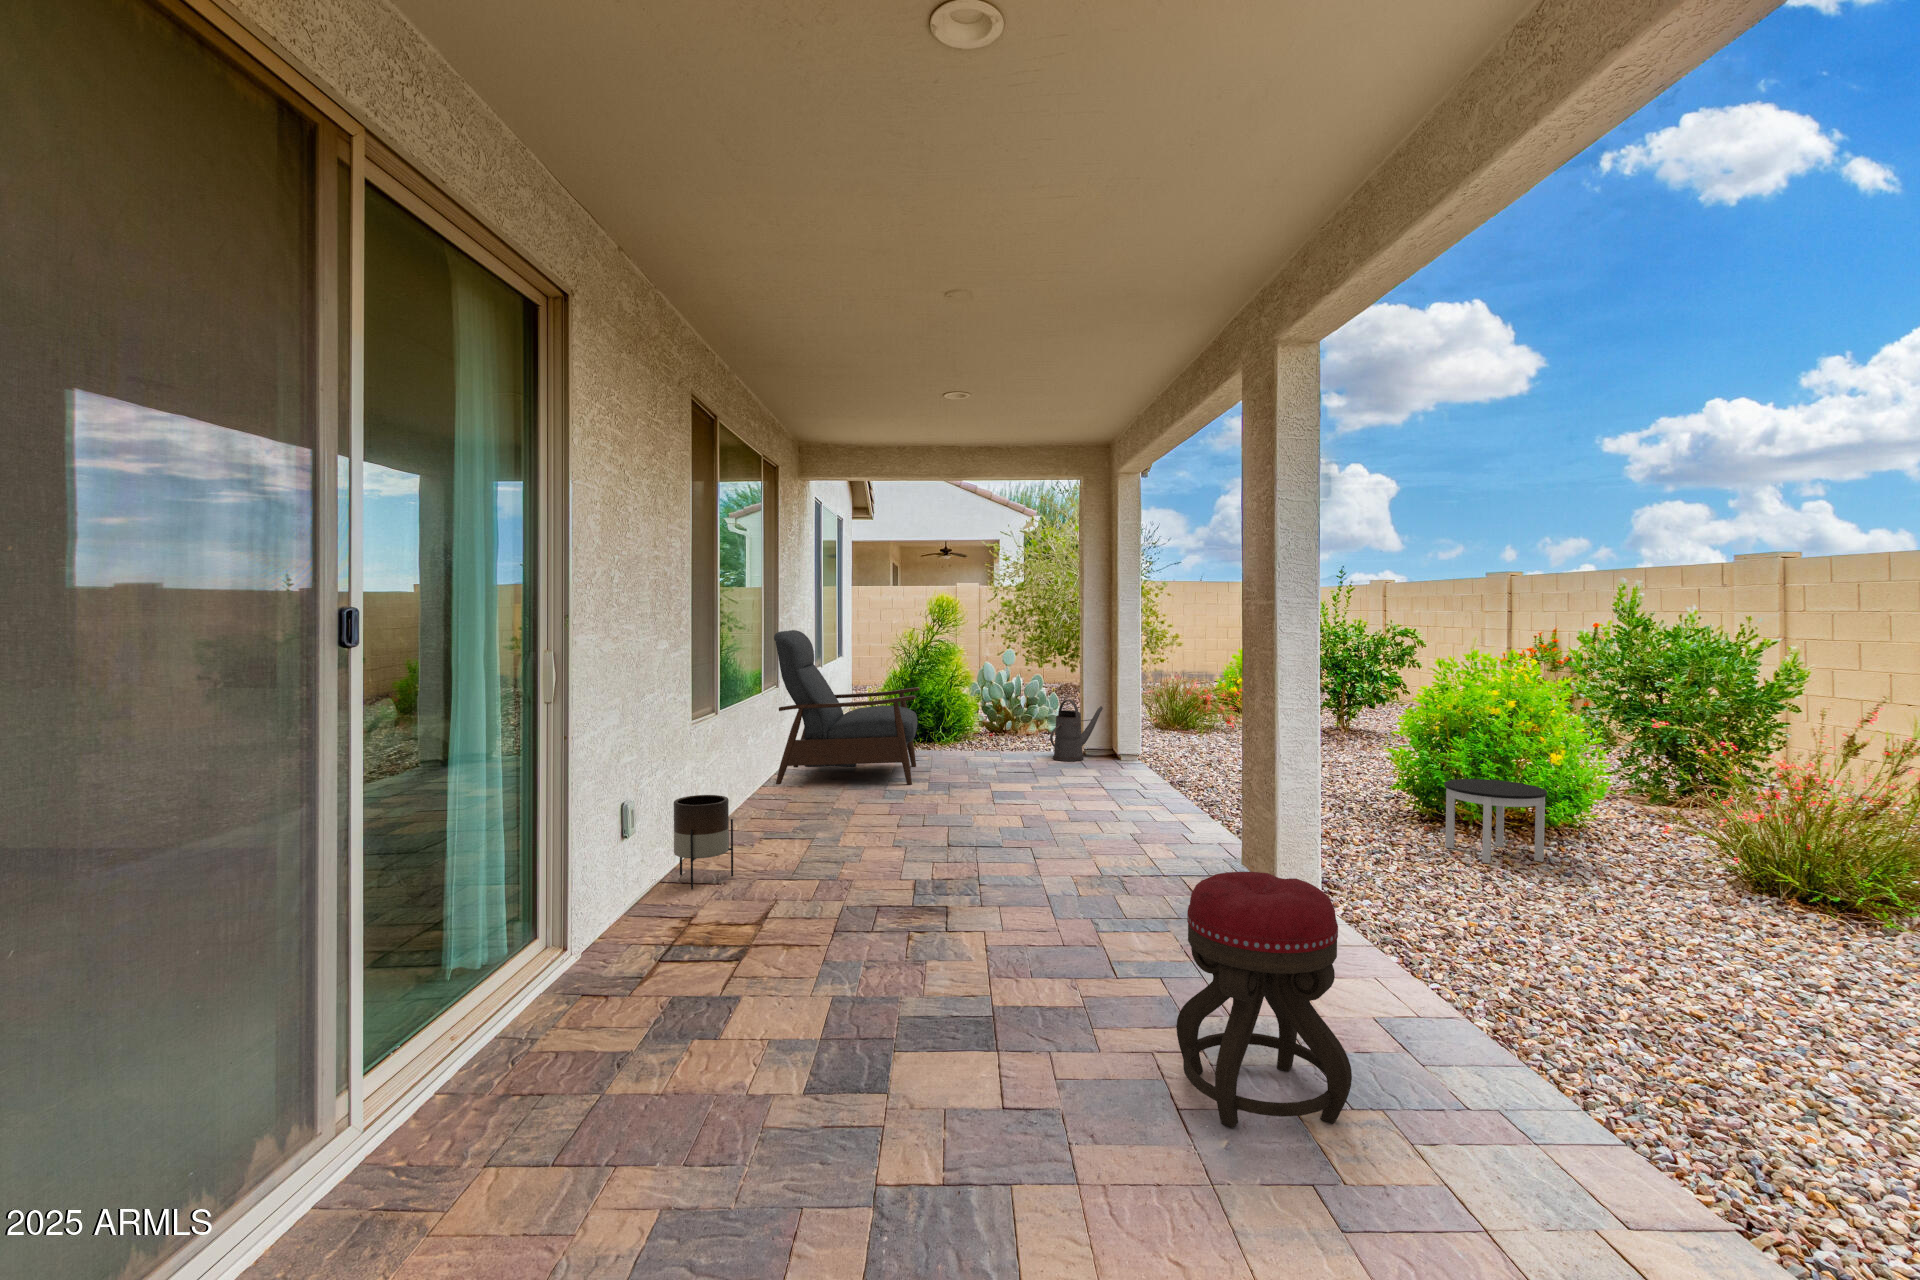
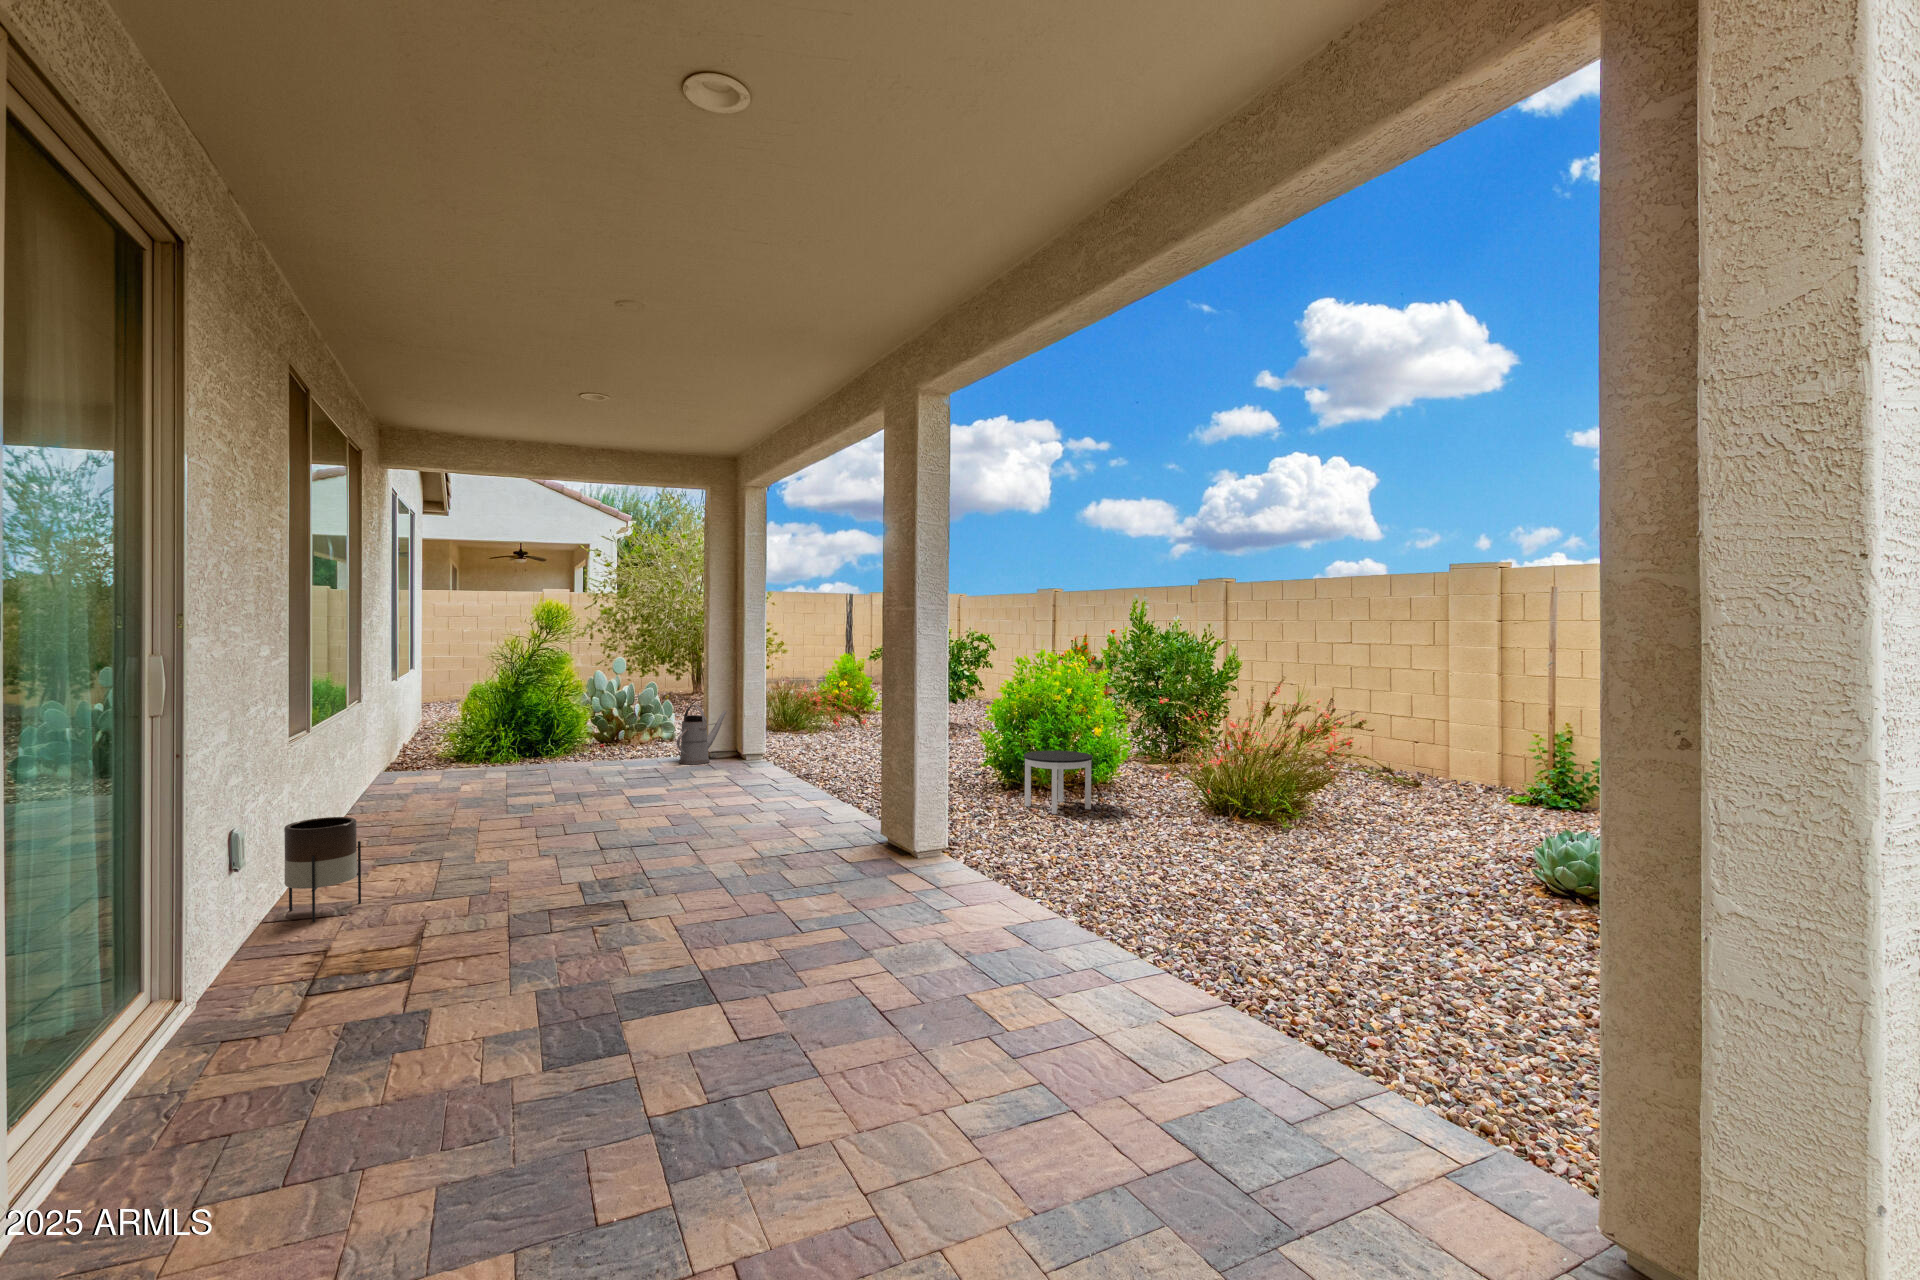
chair: present [774,630,920,785] -> none [365,639,541,810]
ottoman: present [1177,872,1352,1128] -> none [869,820,1003,1017]

